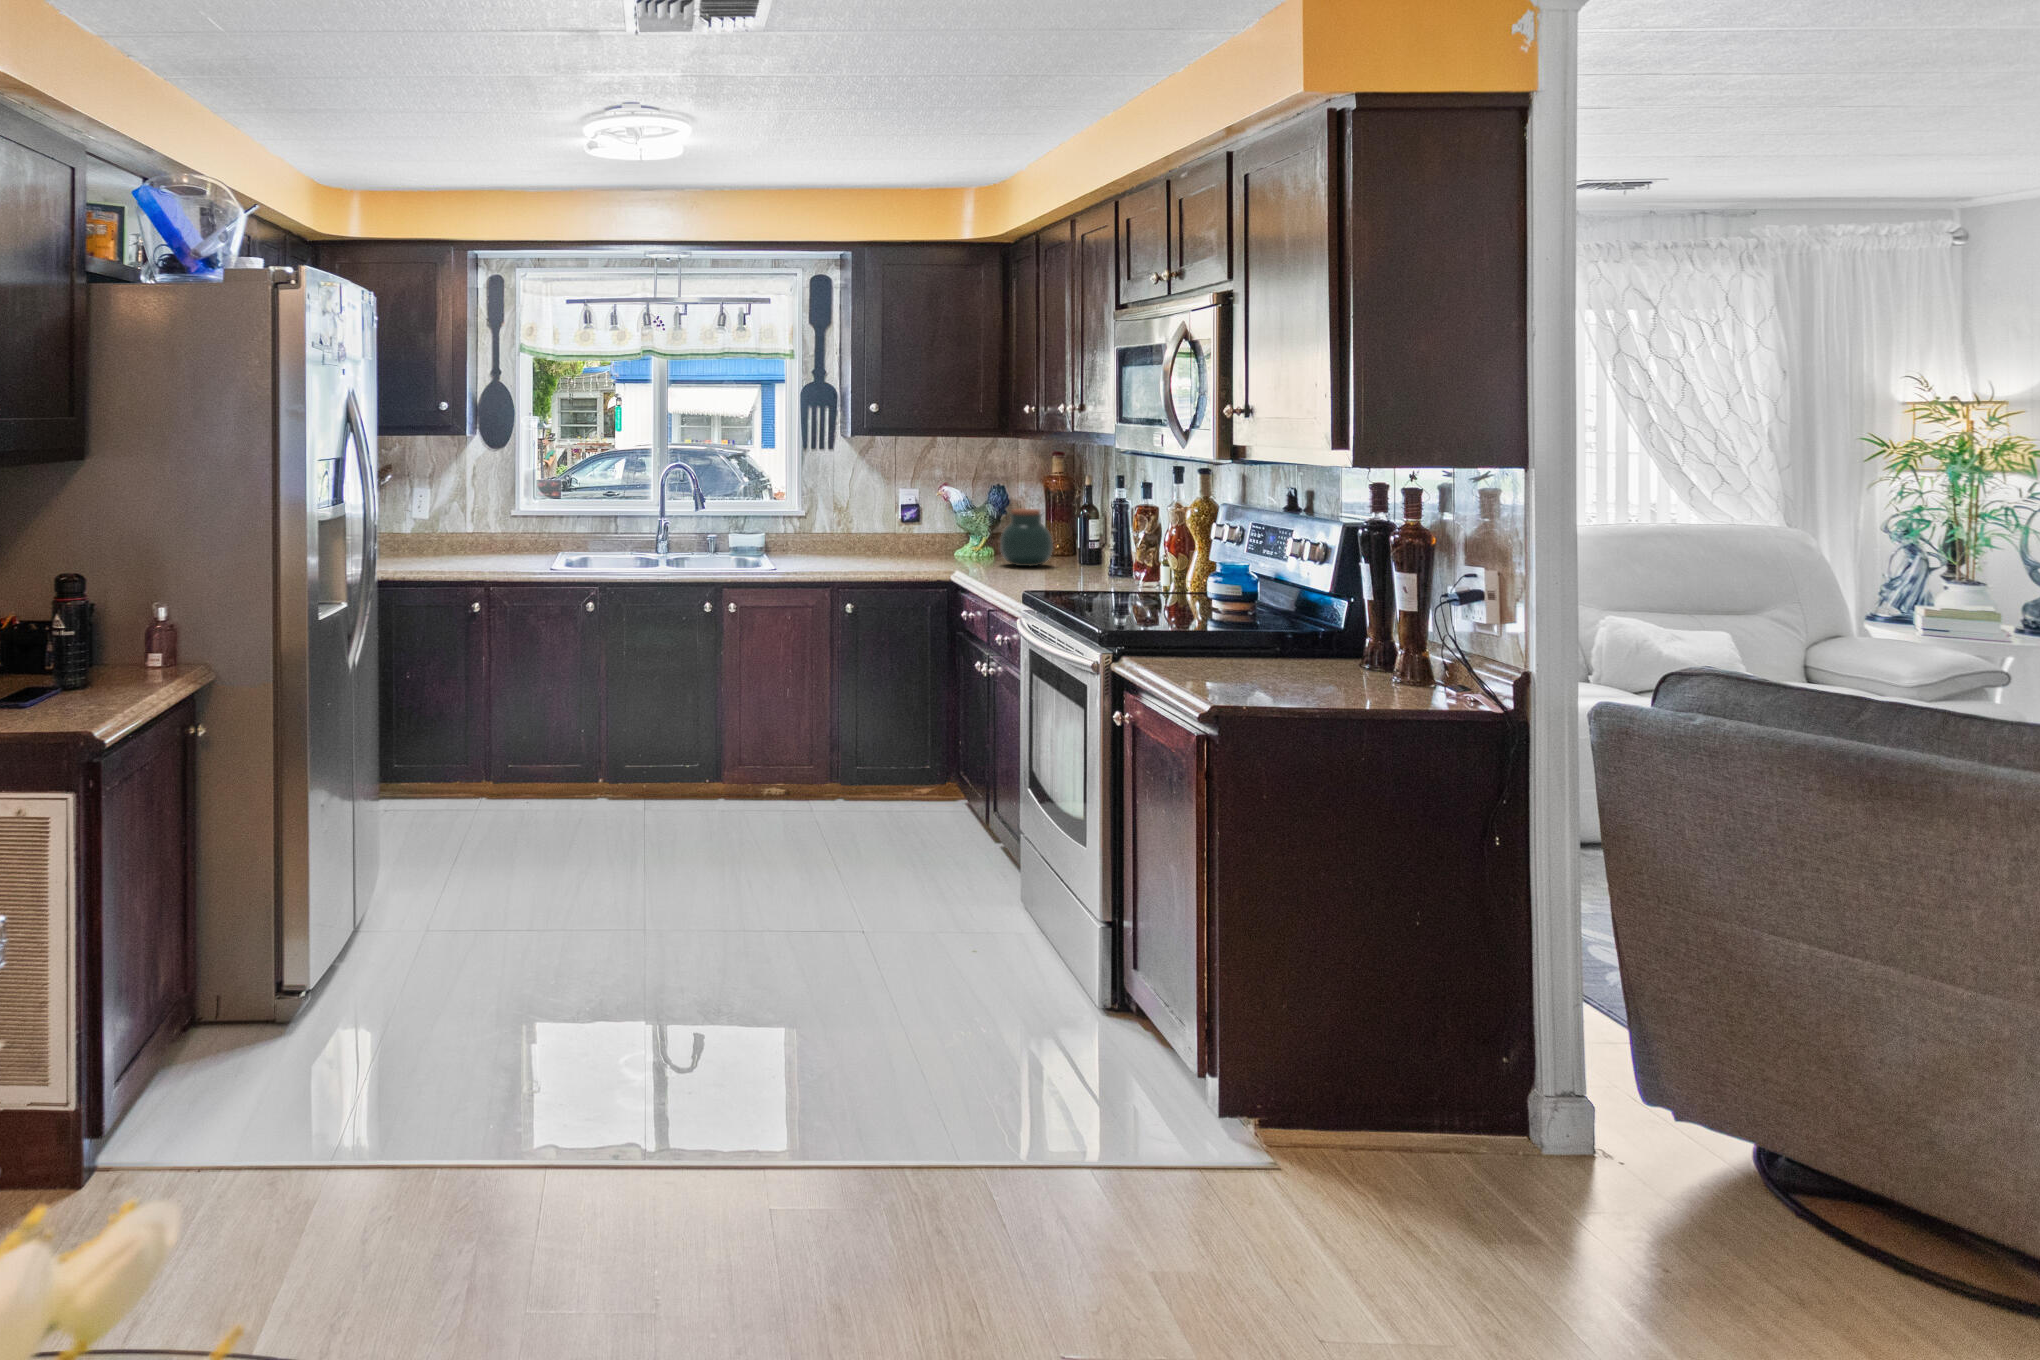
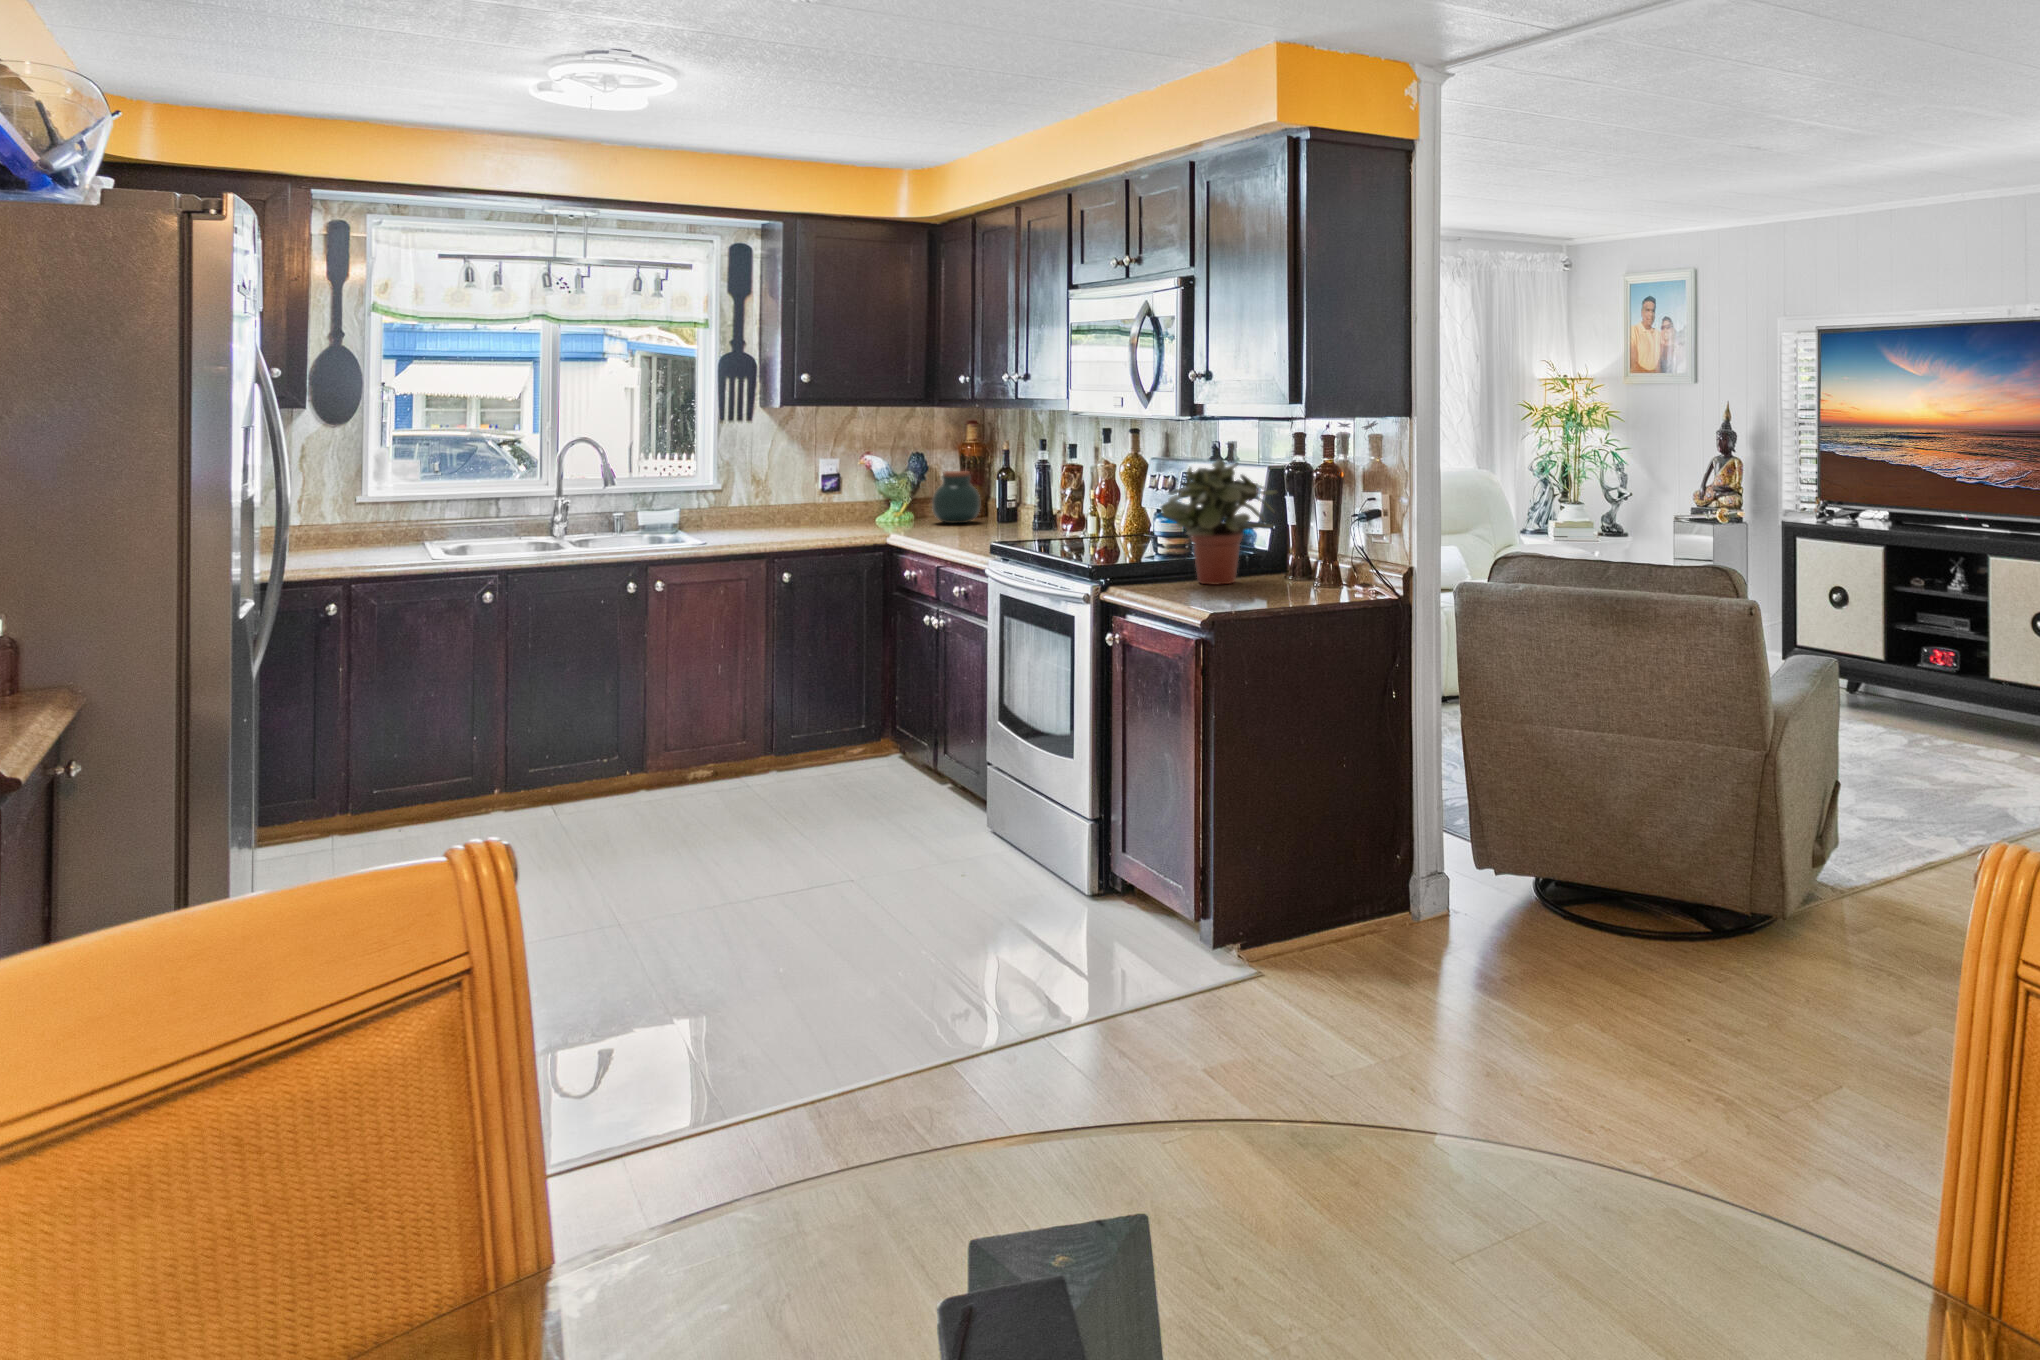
potted plant: none [1186,514,1341,667] -> present [1161,459,1278,585]

